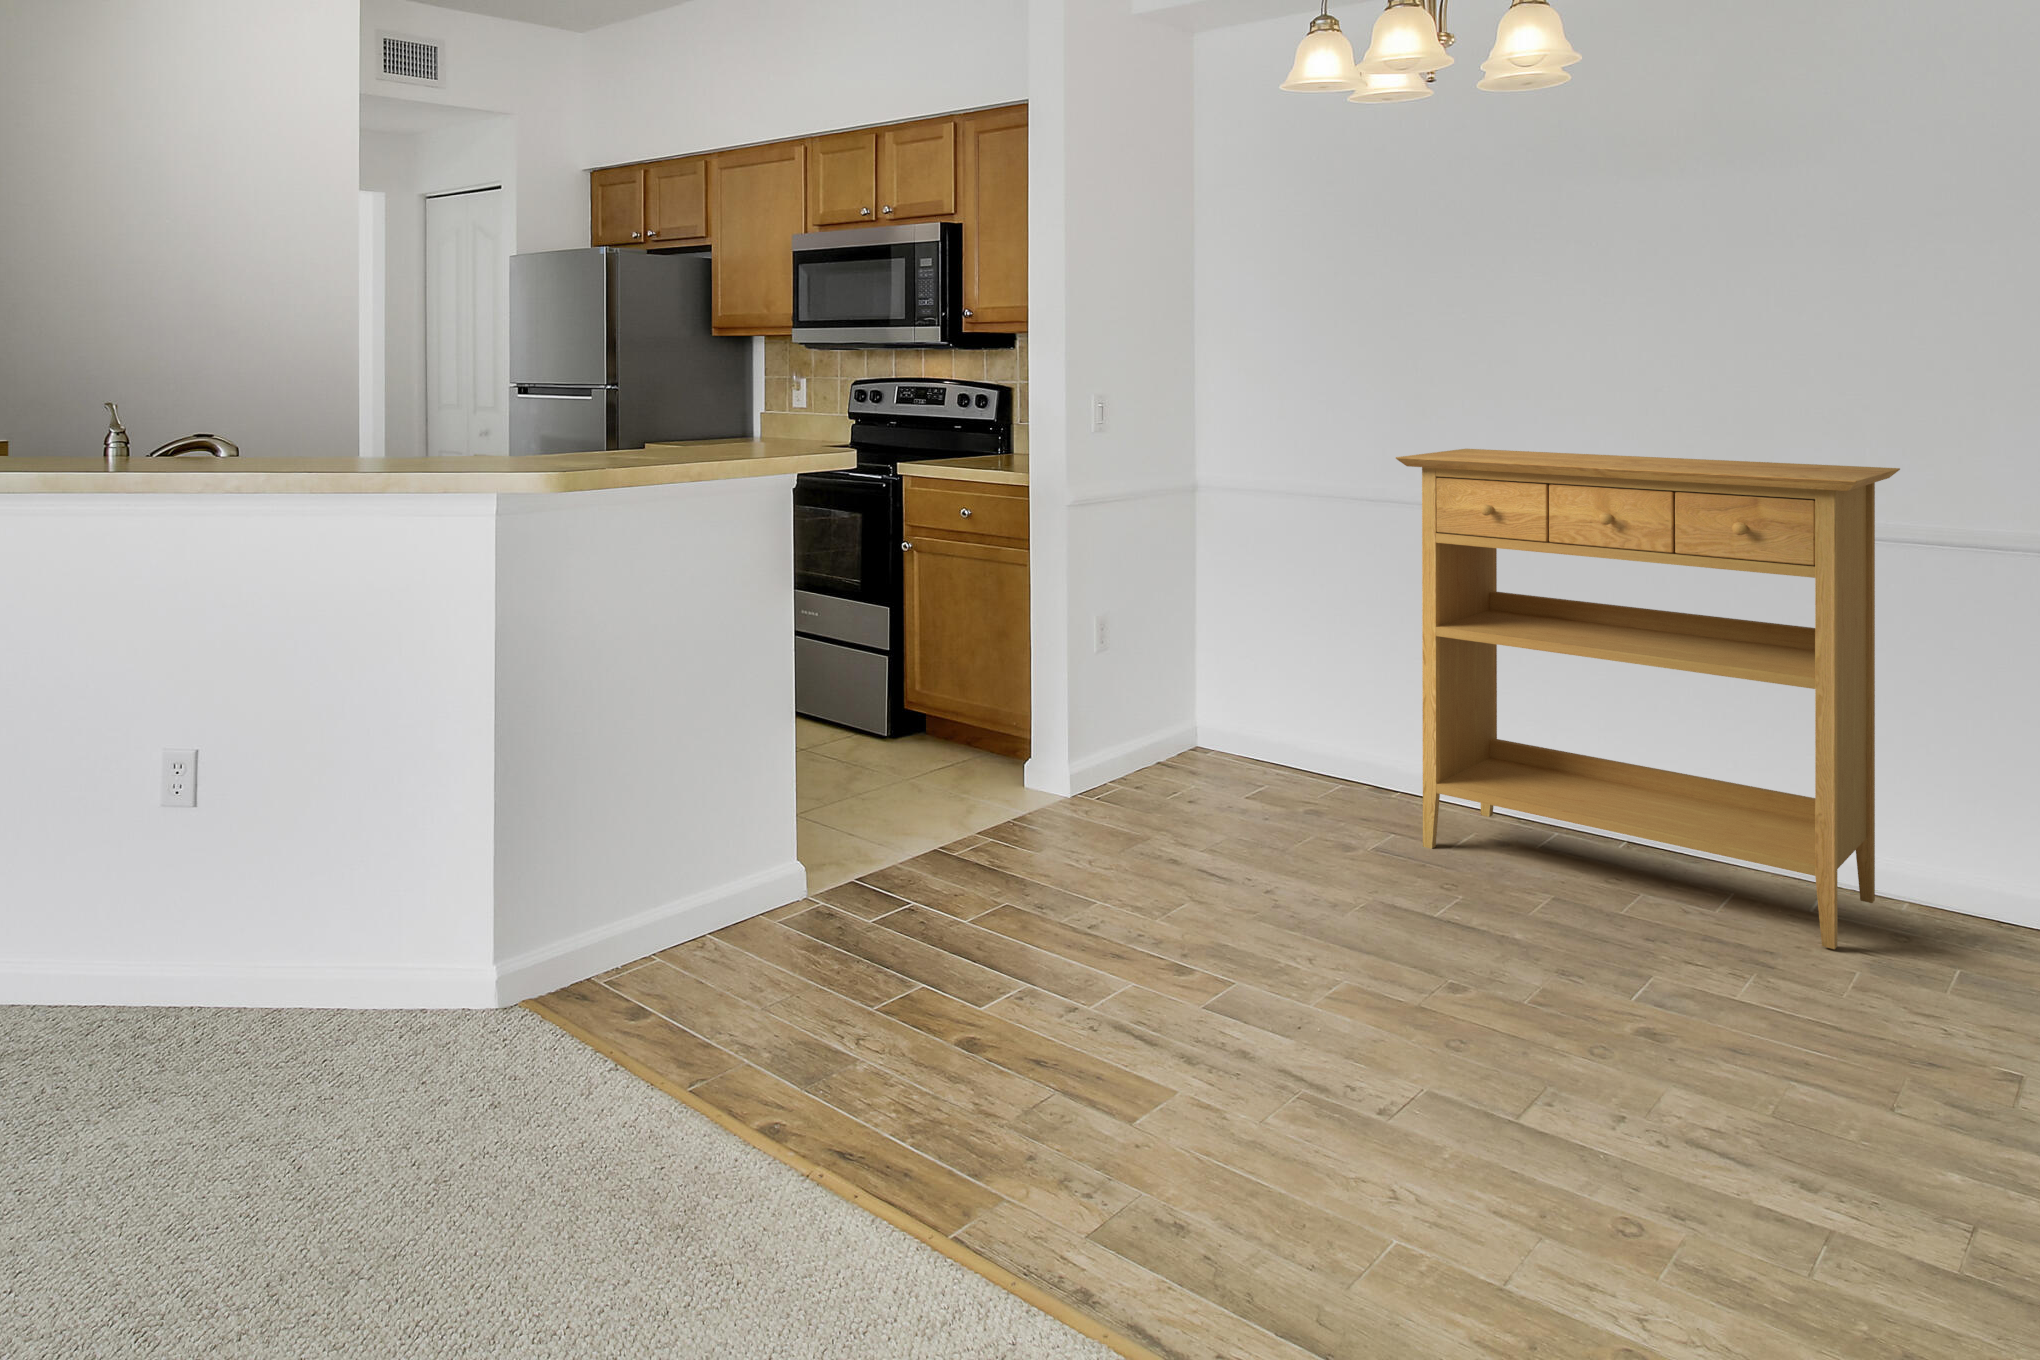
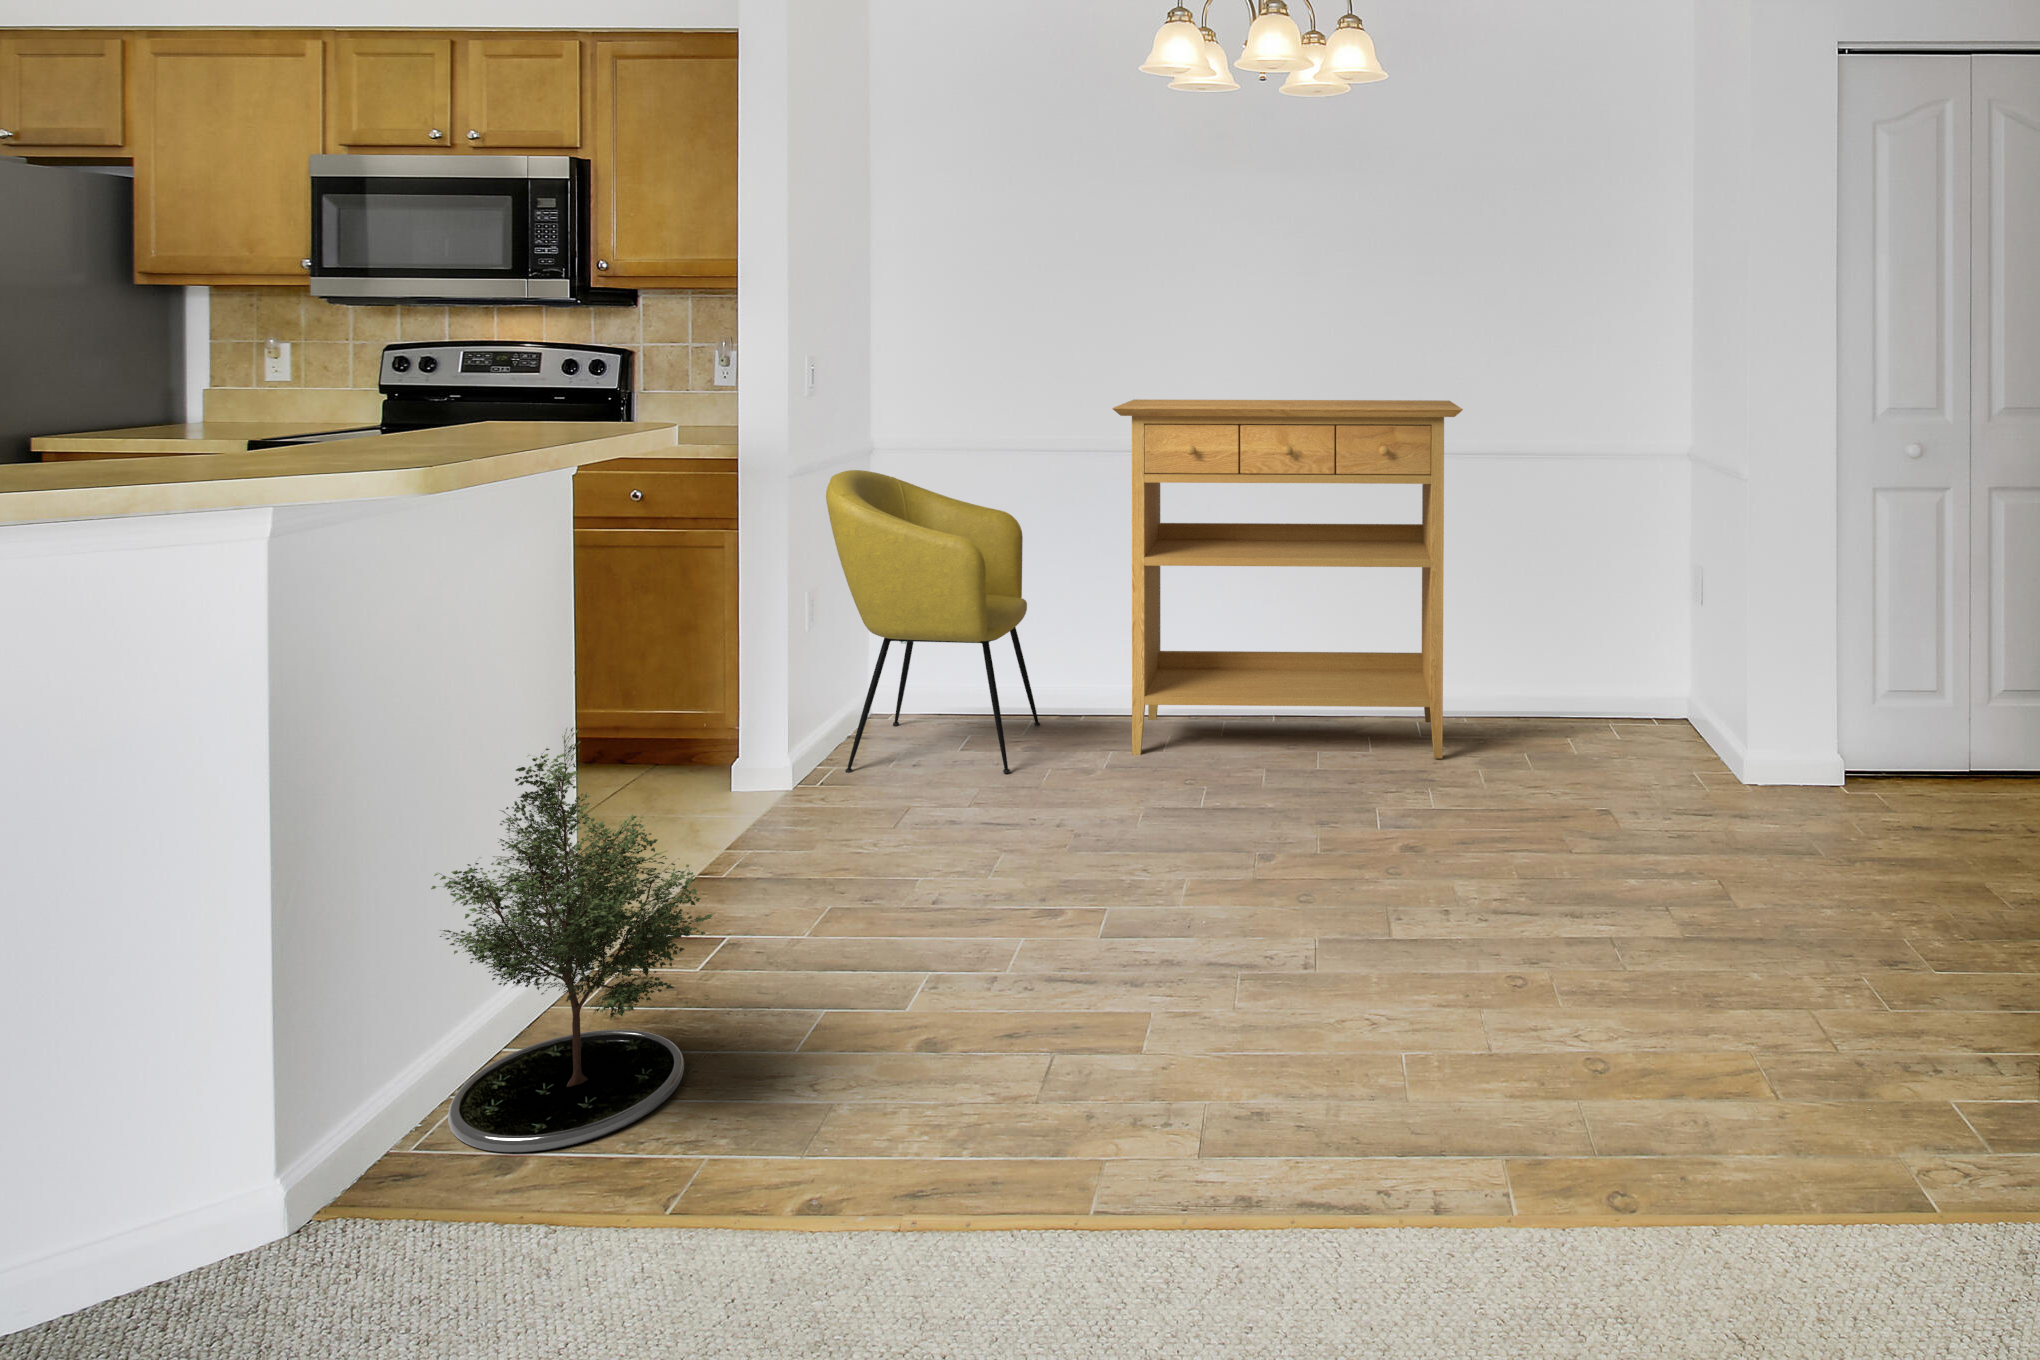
armchair: none [1120,506,1353,833] -> present [826,470,1040,773]
potted tree: none [623,689,805,1018] -> present [431,728,715,1152]

